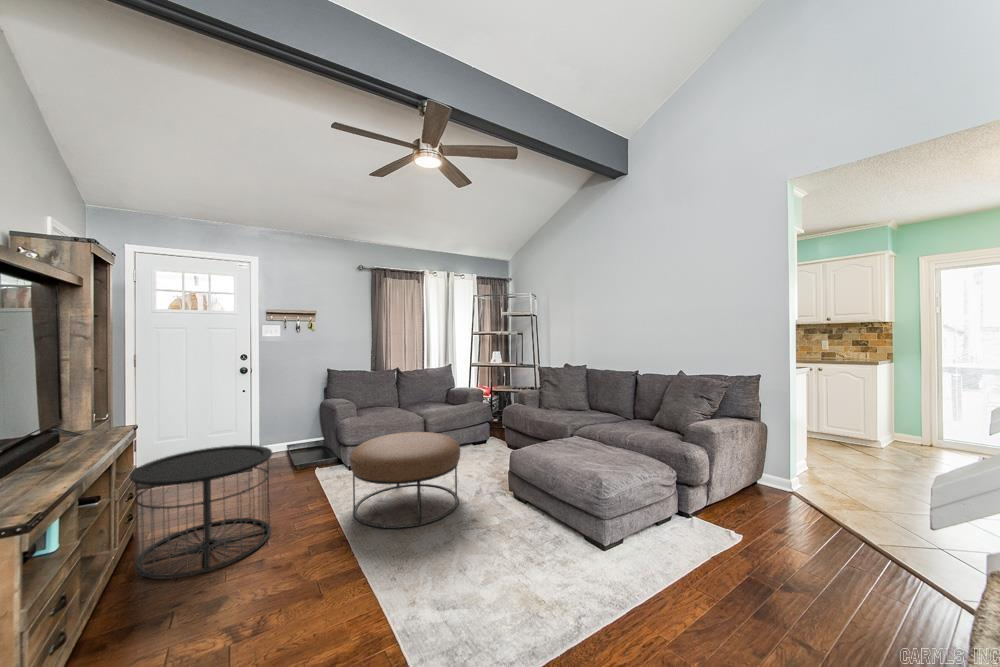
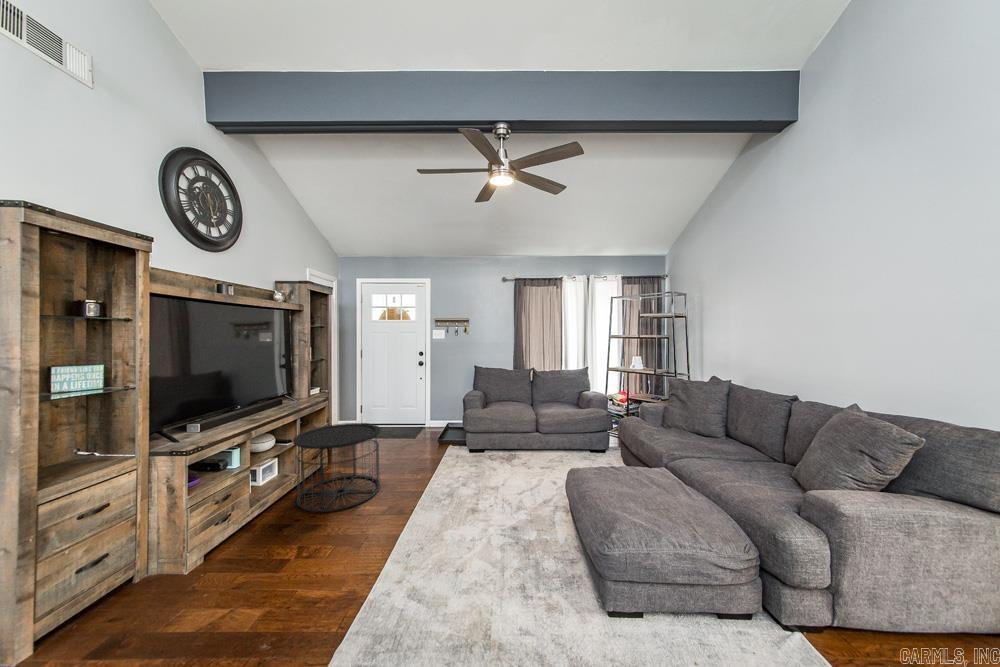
ottoman: present [350,432,460,529] -> none [429,431,526,522]

